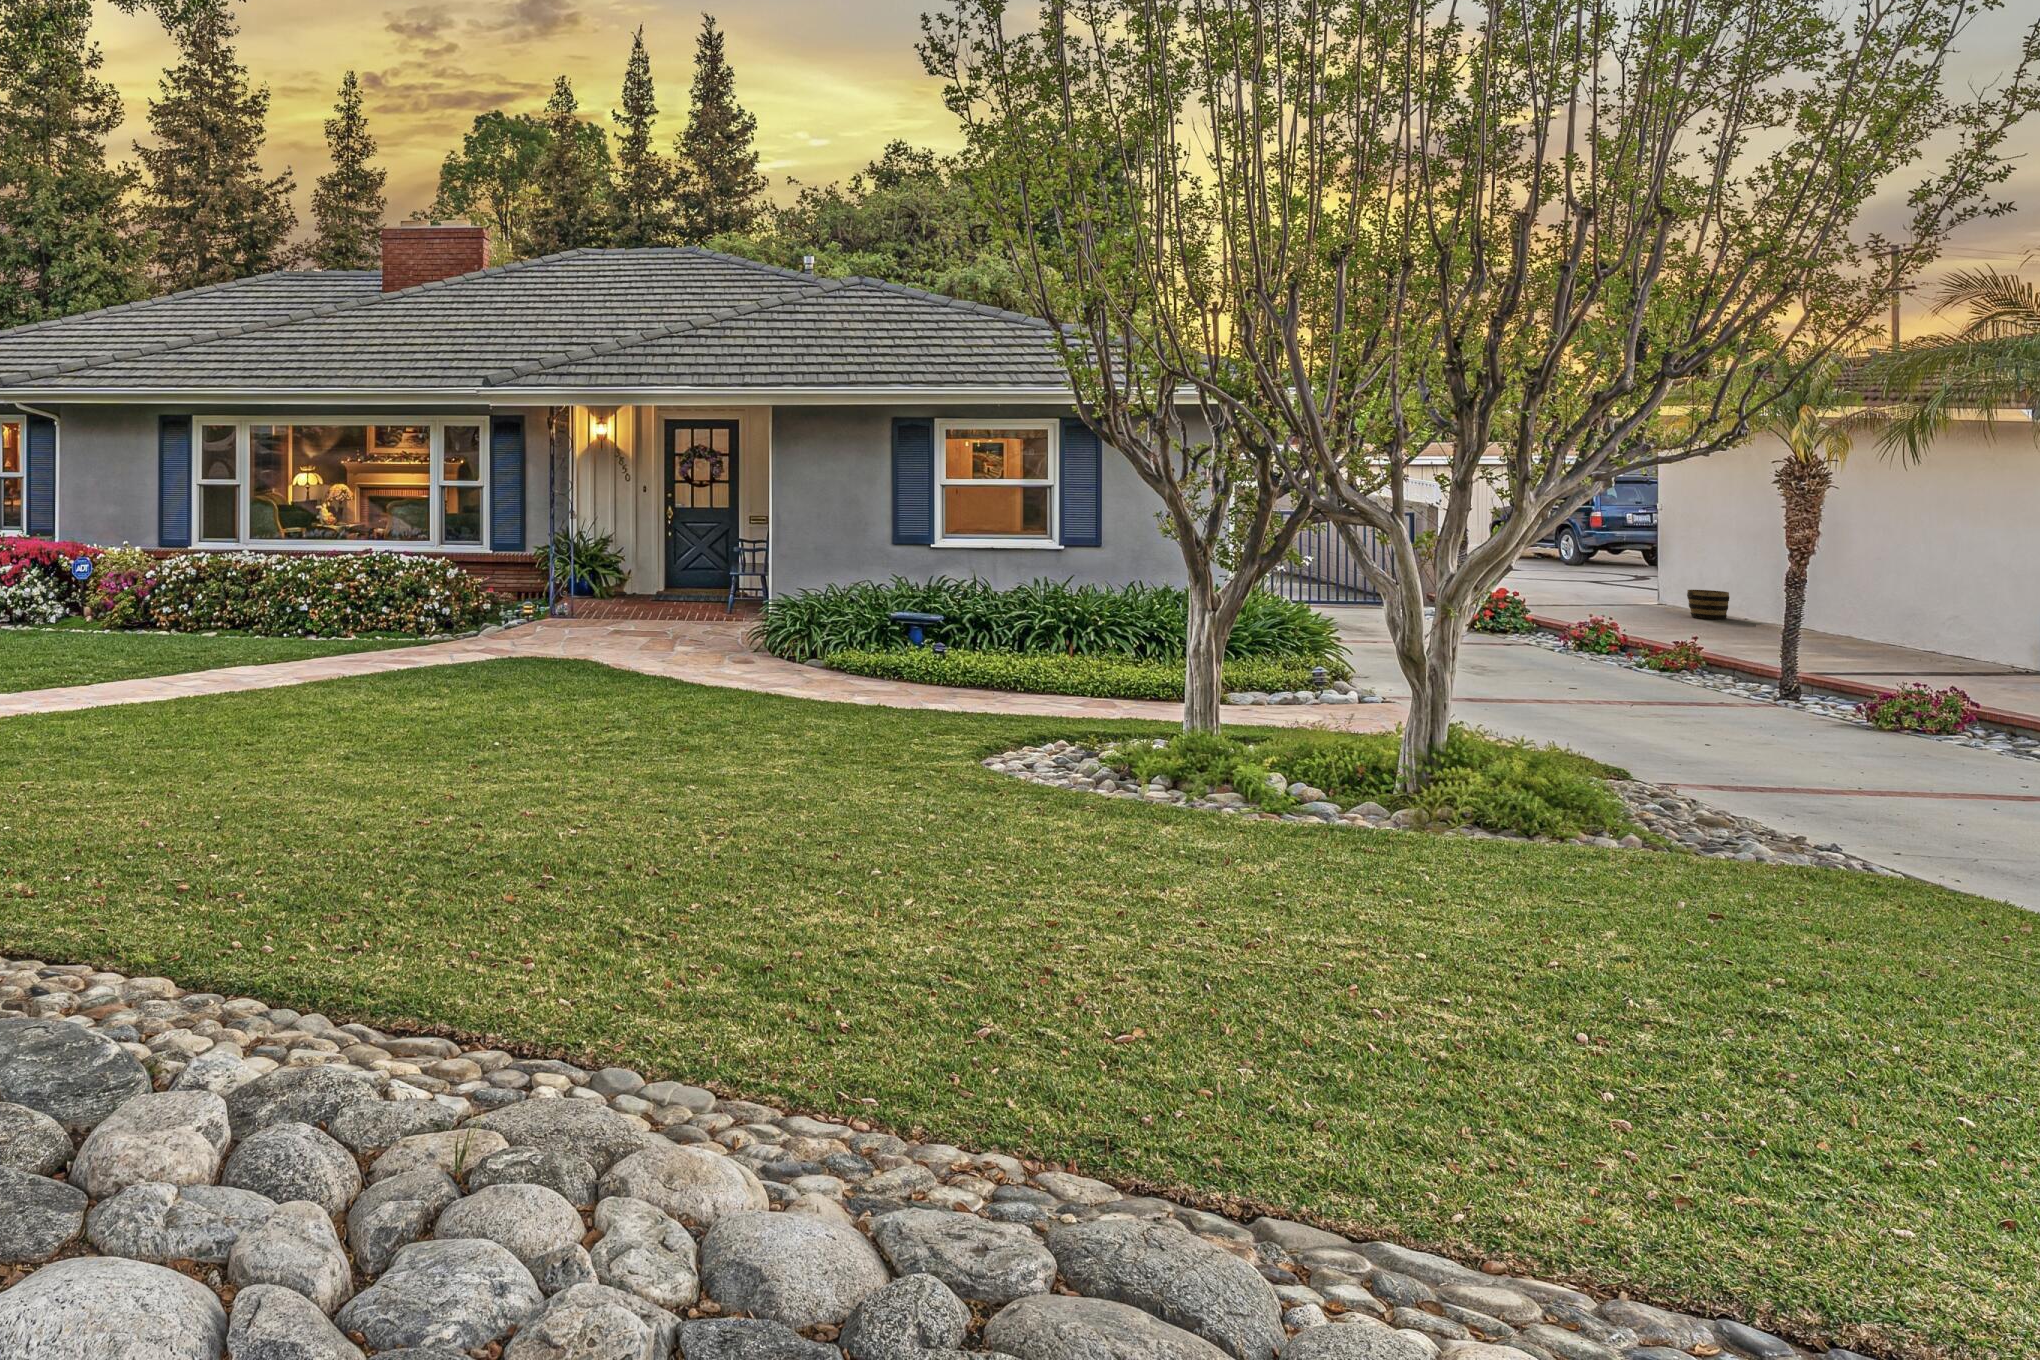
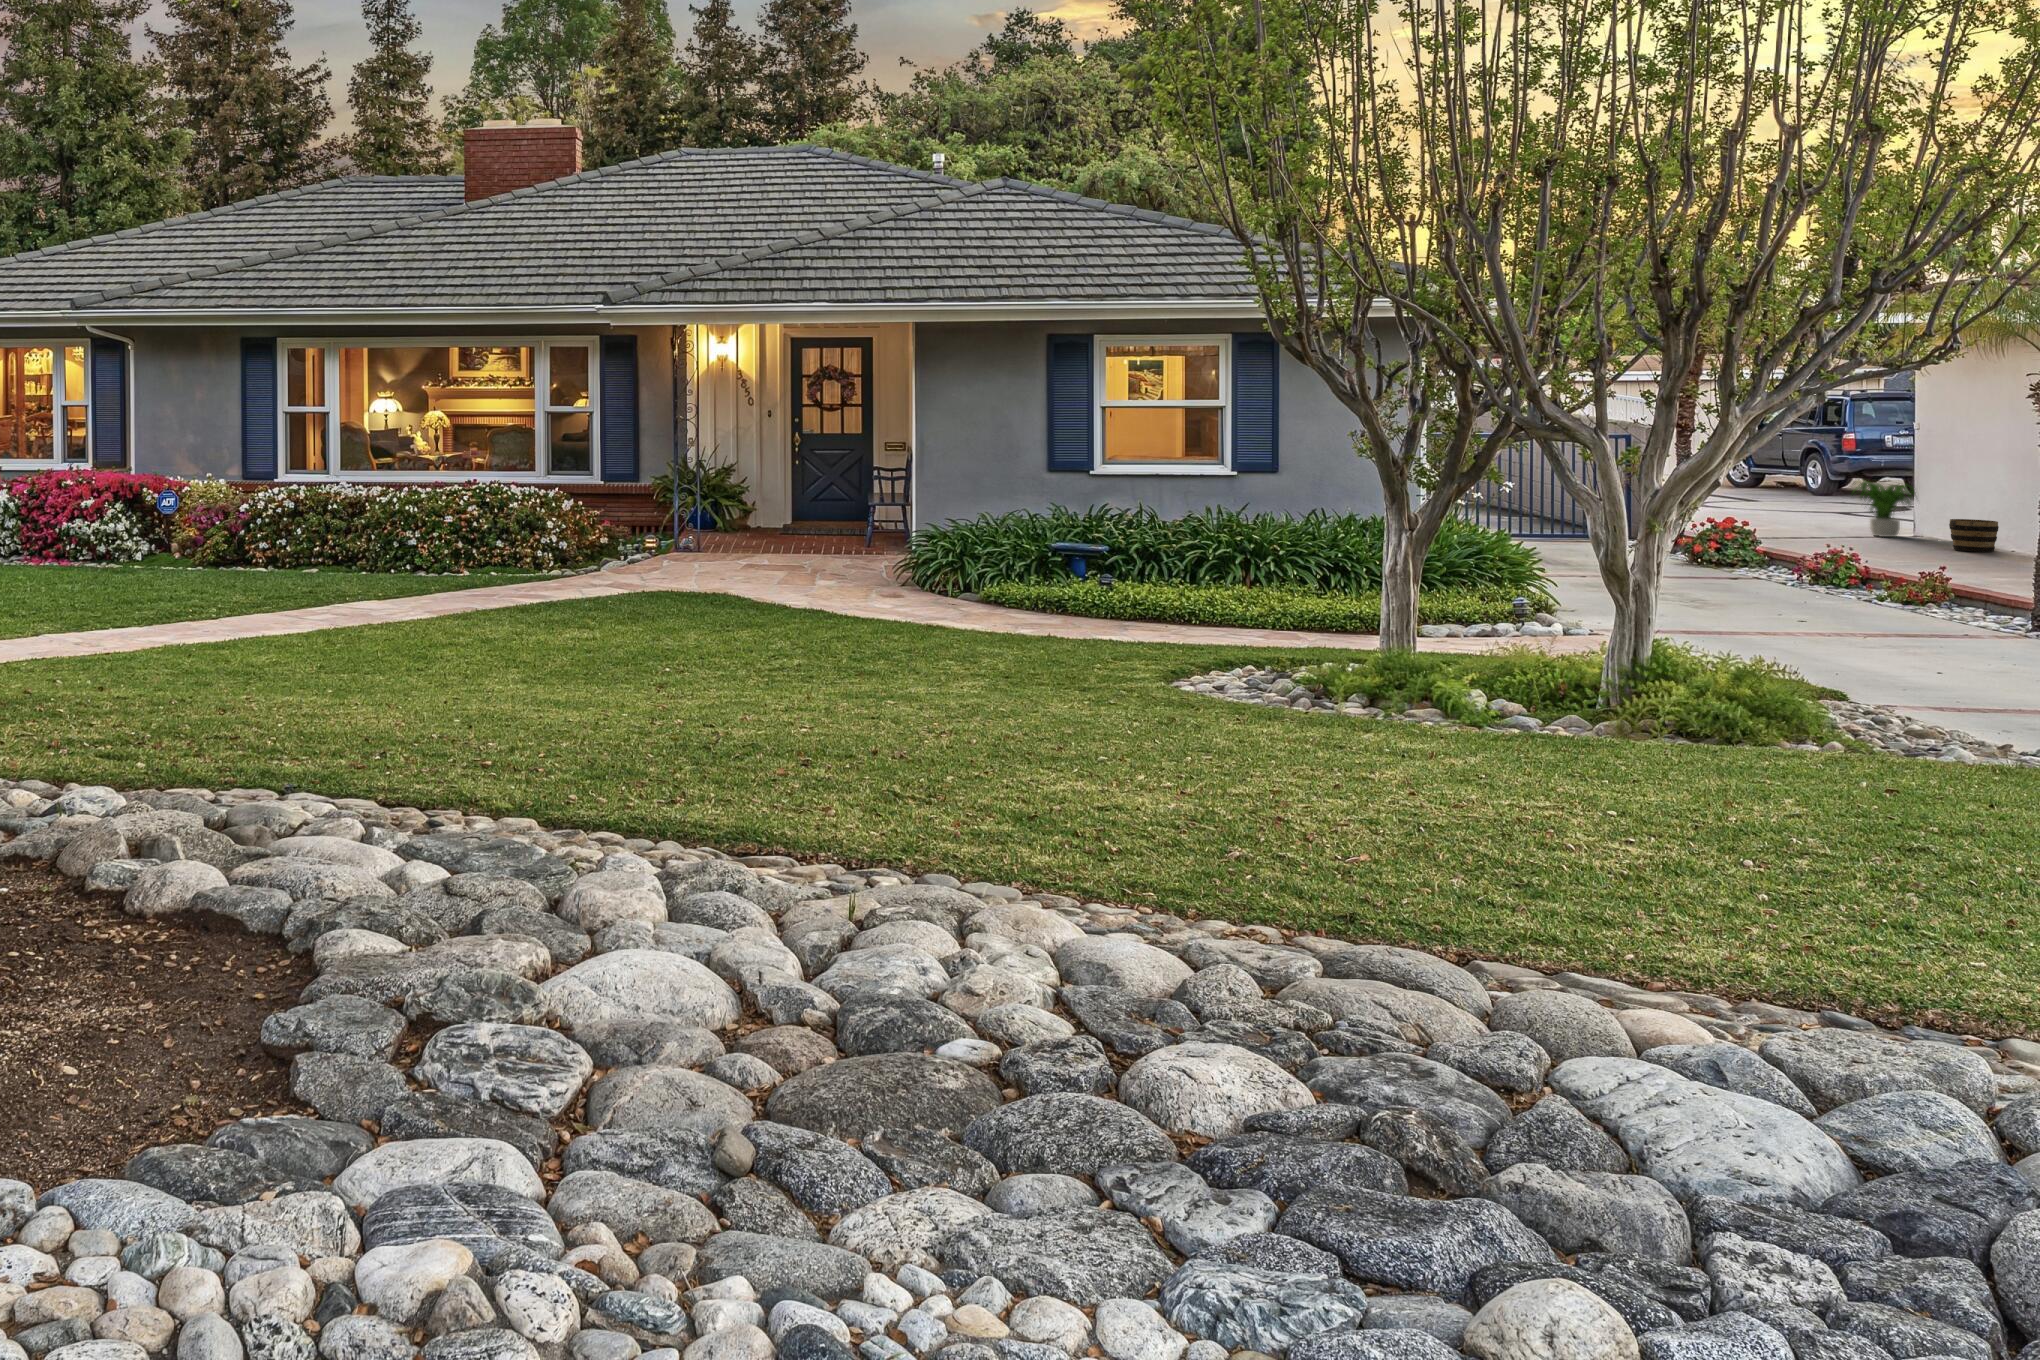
potted plant: none [1600,553,1660,605] -> present [1852,480,1915,537]

